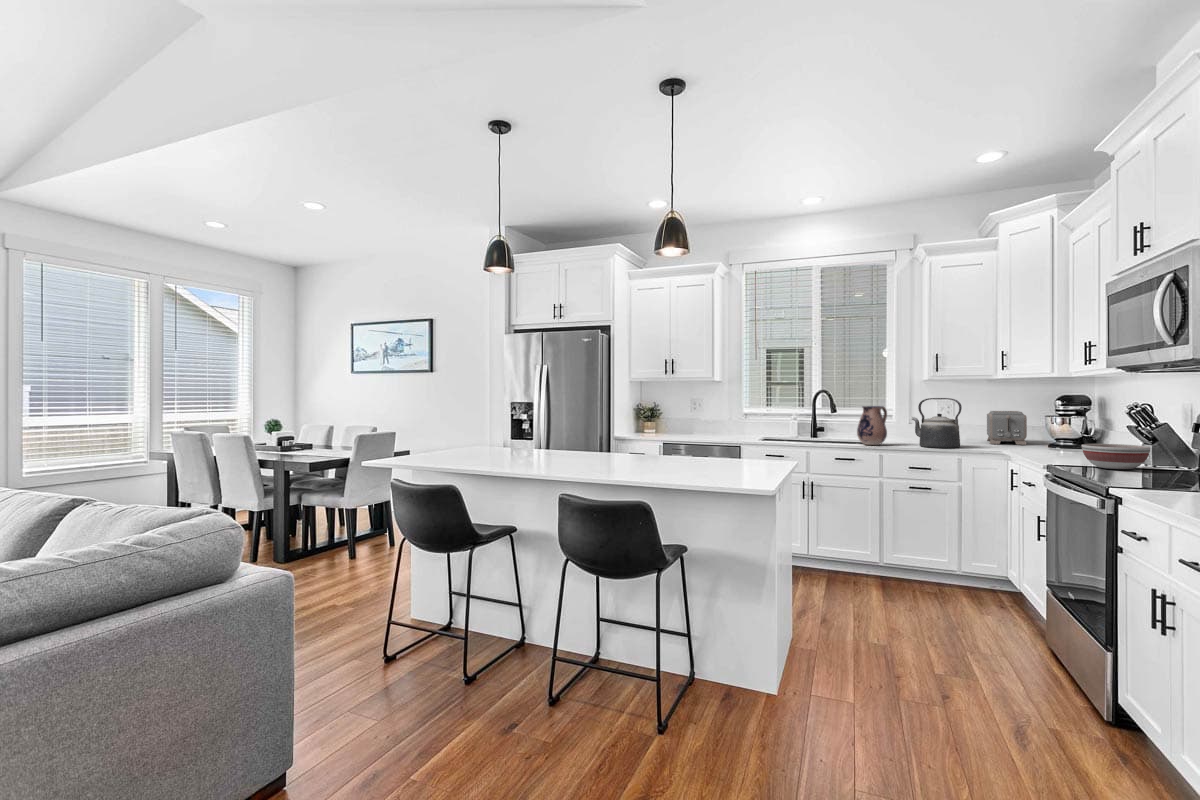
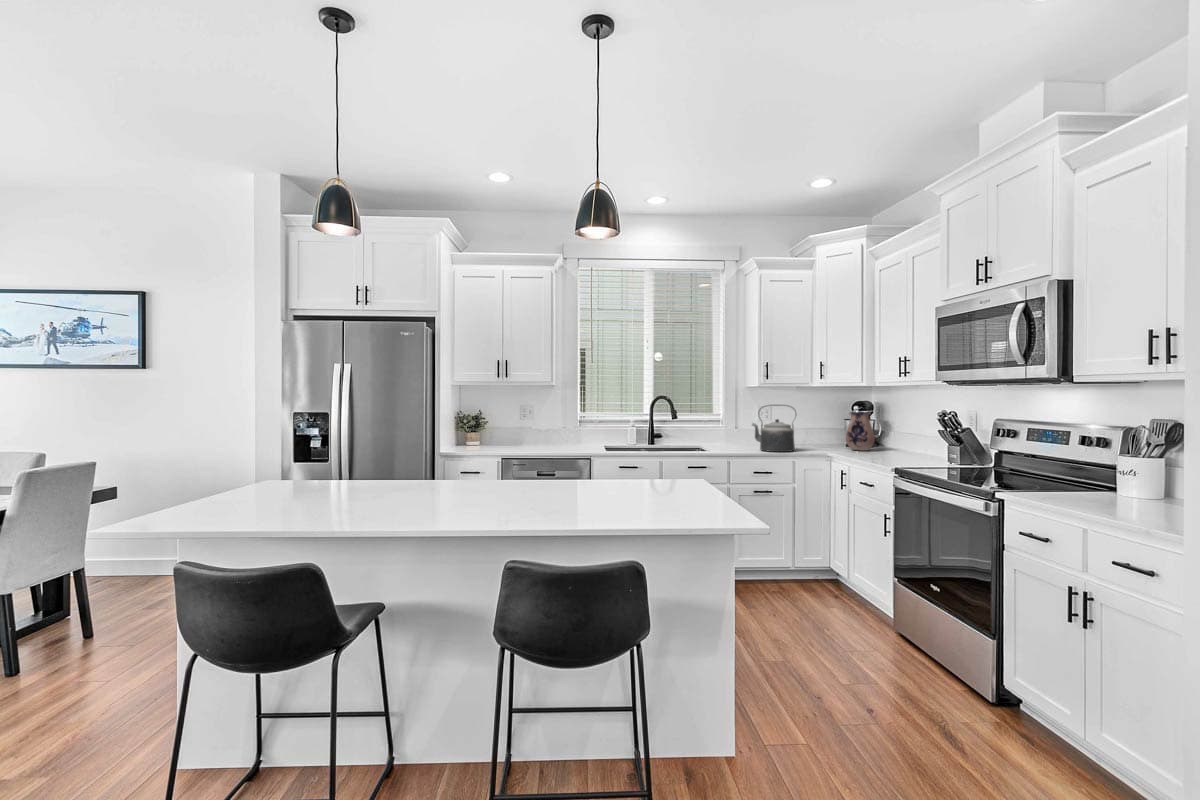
ceramic pitcher: present [857,406,887,445] -> present [846,412,875,451]
toaster: present [987,411,1027,445] -> none [795,415,834,446]
bowl: present [1082,444,1150,469] -> none [921,445,972,467]

